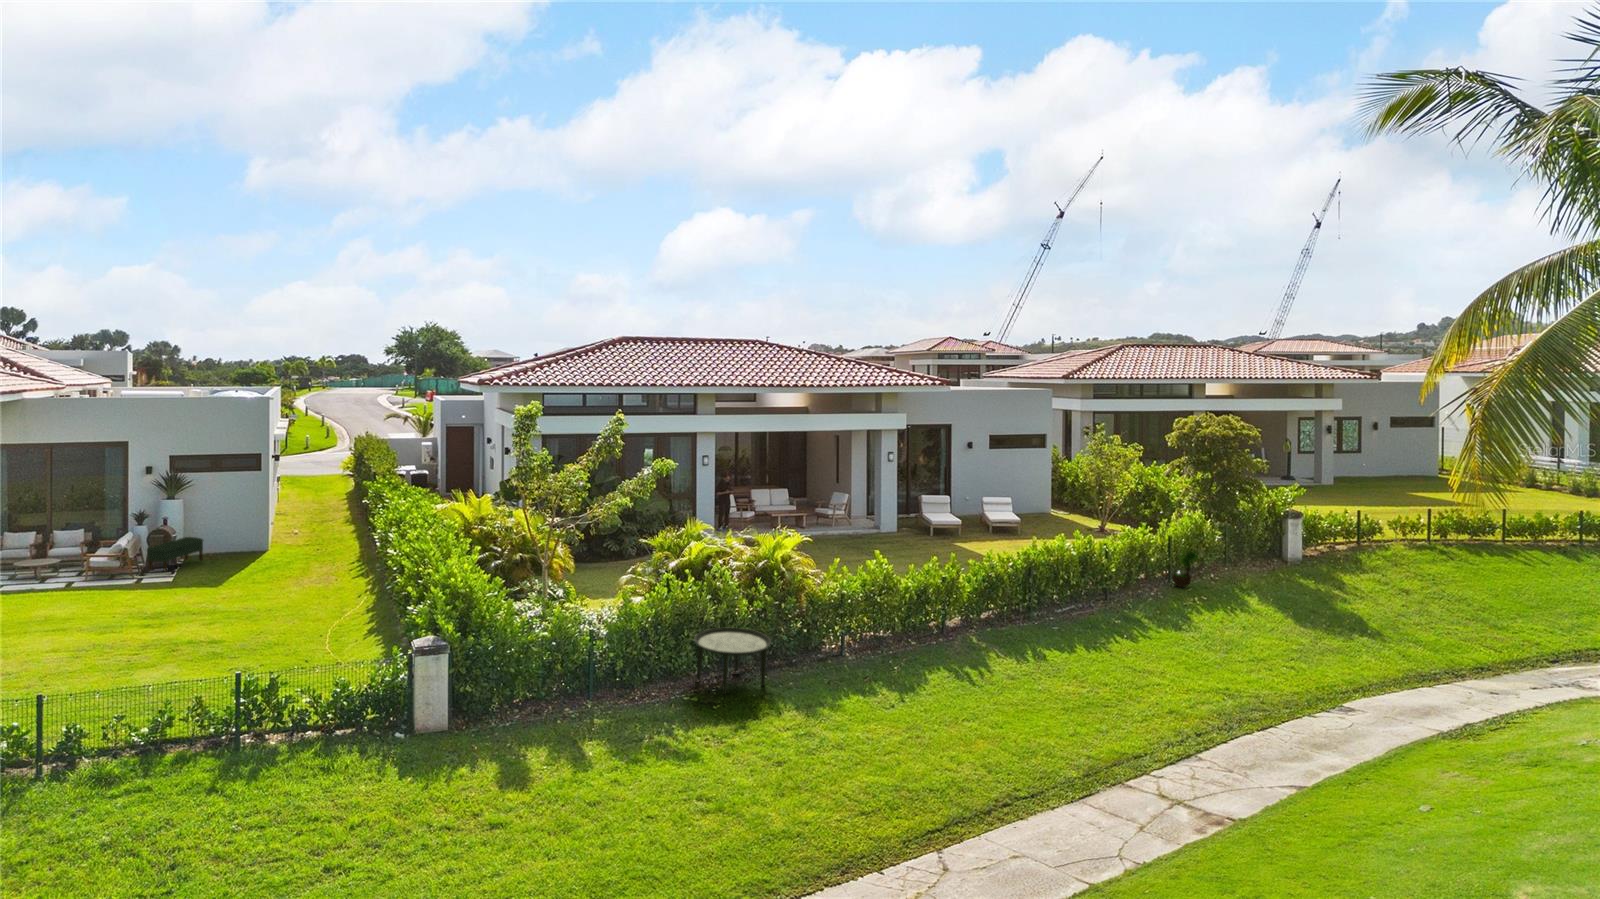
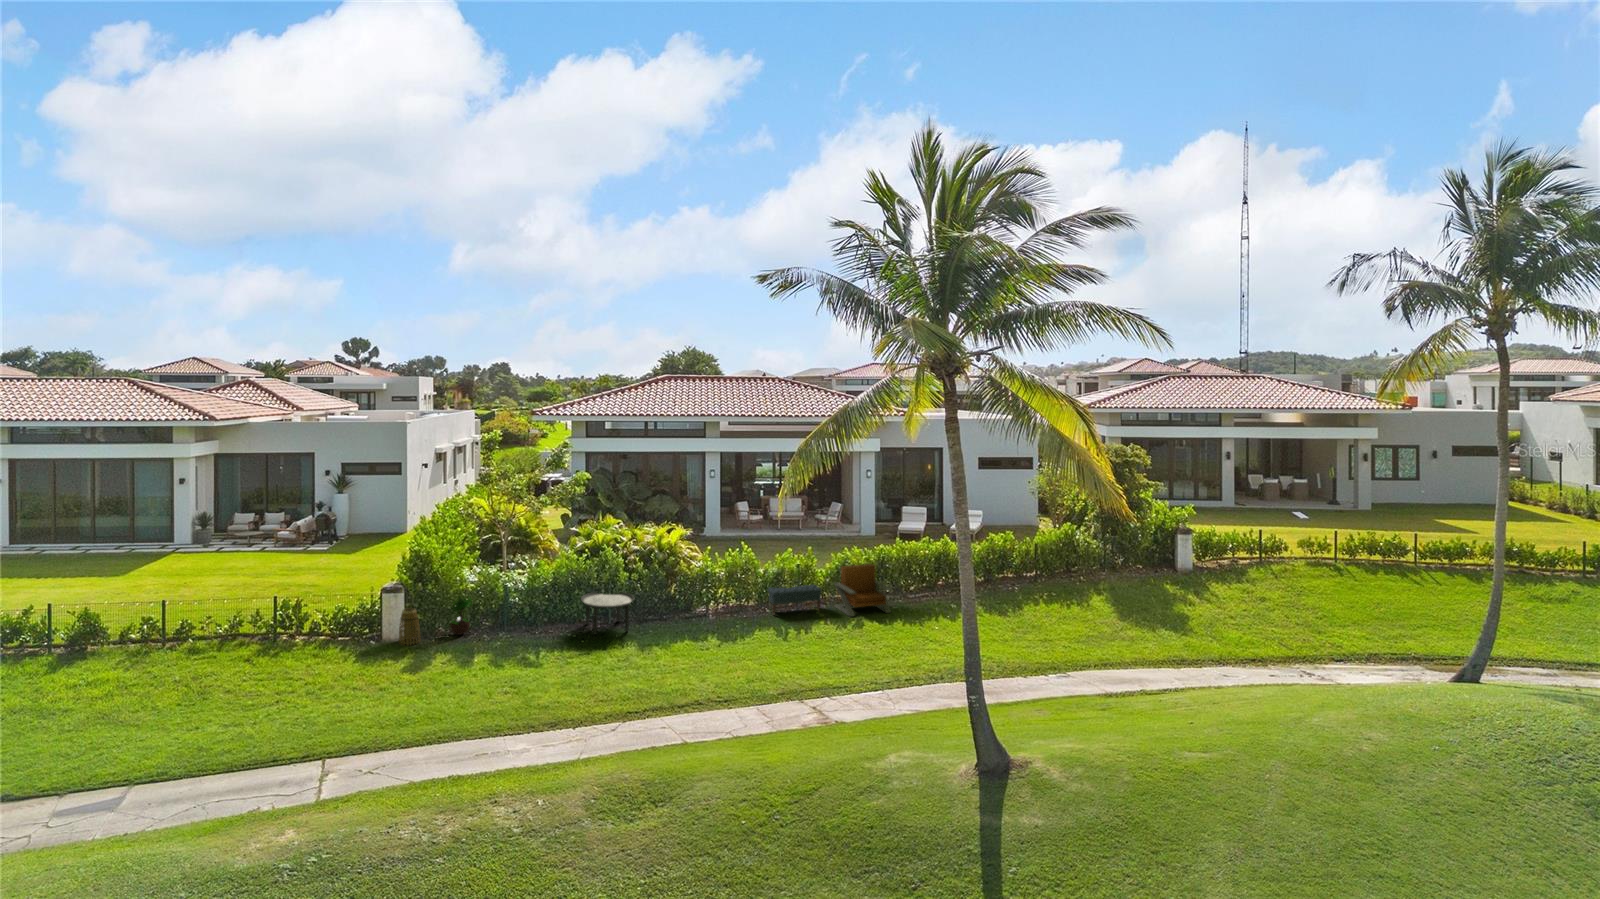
bench: present [147,537,203,571] -> present [768,584,821,615]
potted tree: present [1172,551,1198,587] -> present [450,596,471,634]
lounge chair: none [979,570,1057,642] -> present [834,564,891,616]
basket: none [445,677,480,737] -> present [399,608,421,645]

